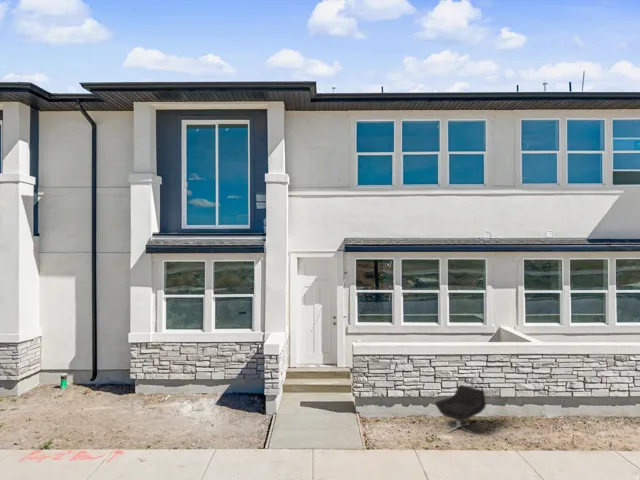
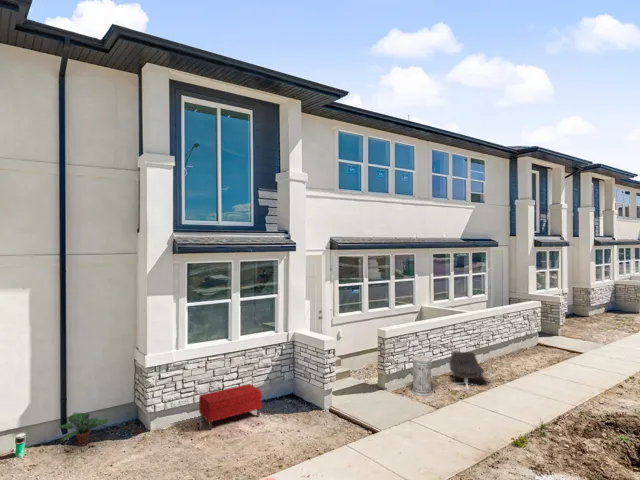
potted plant: none [76,369,112,392] -> present [60,413,109,446]
bench: none [165,374,220,403] -> present [199,384,262,430]
trash can: none [376,377,399,426] -> present [412,355,432,396]

